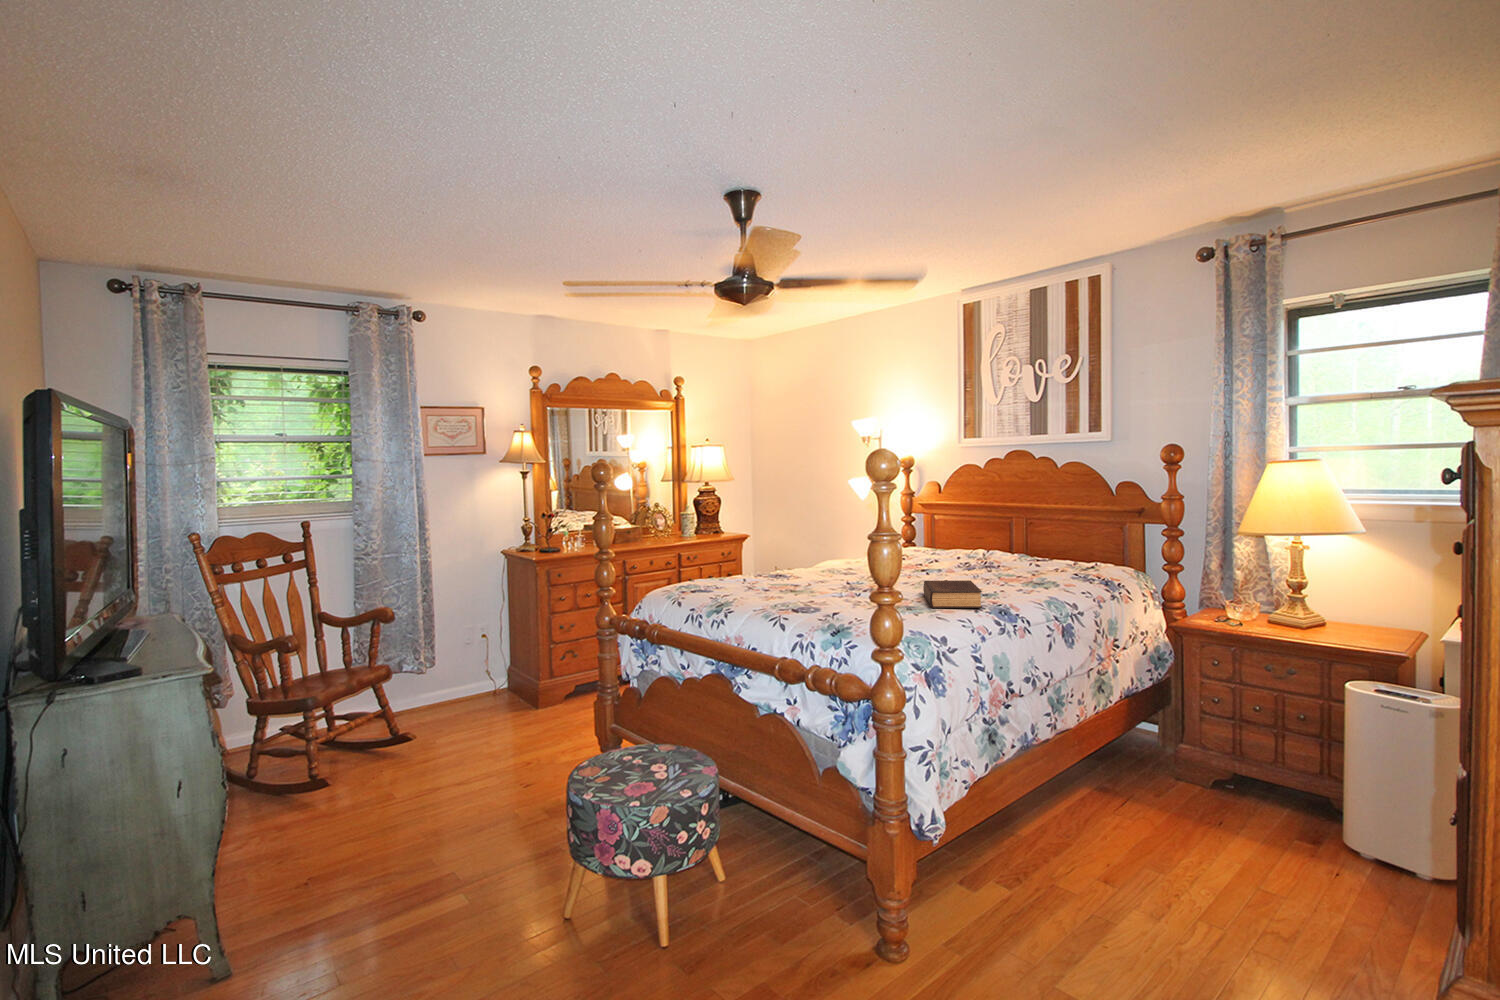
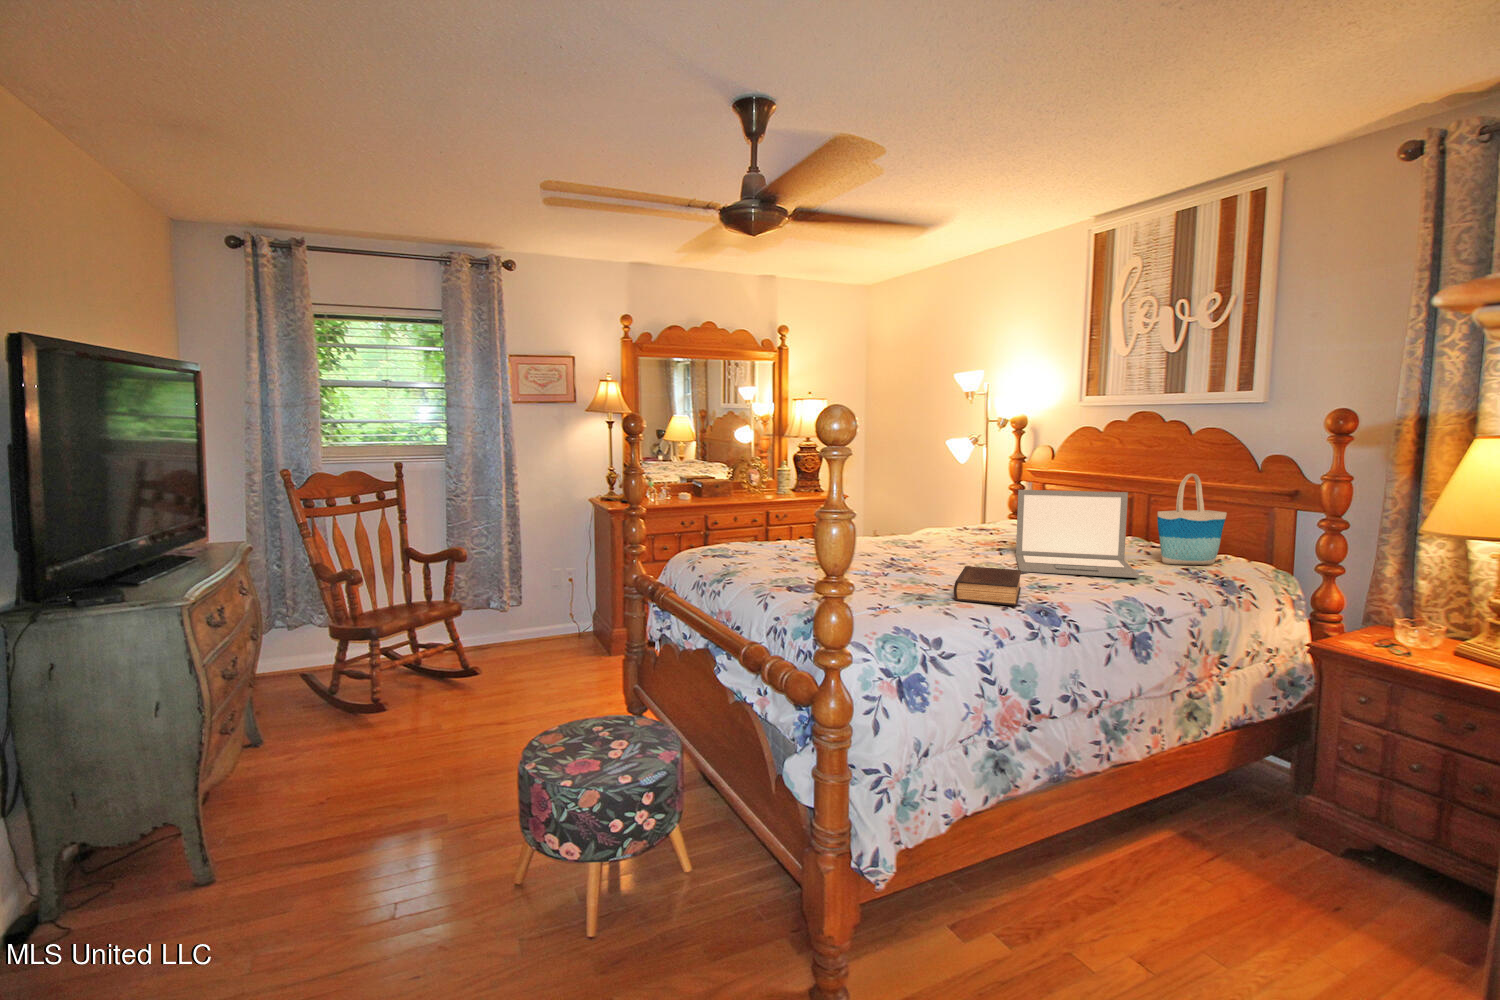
tote bag: none [1049,497,1098,571] -> present [1157,474,1227,565]
laptop: none [942,514,1050,584] -> present [1016,490,1139,578]

